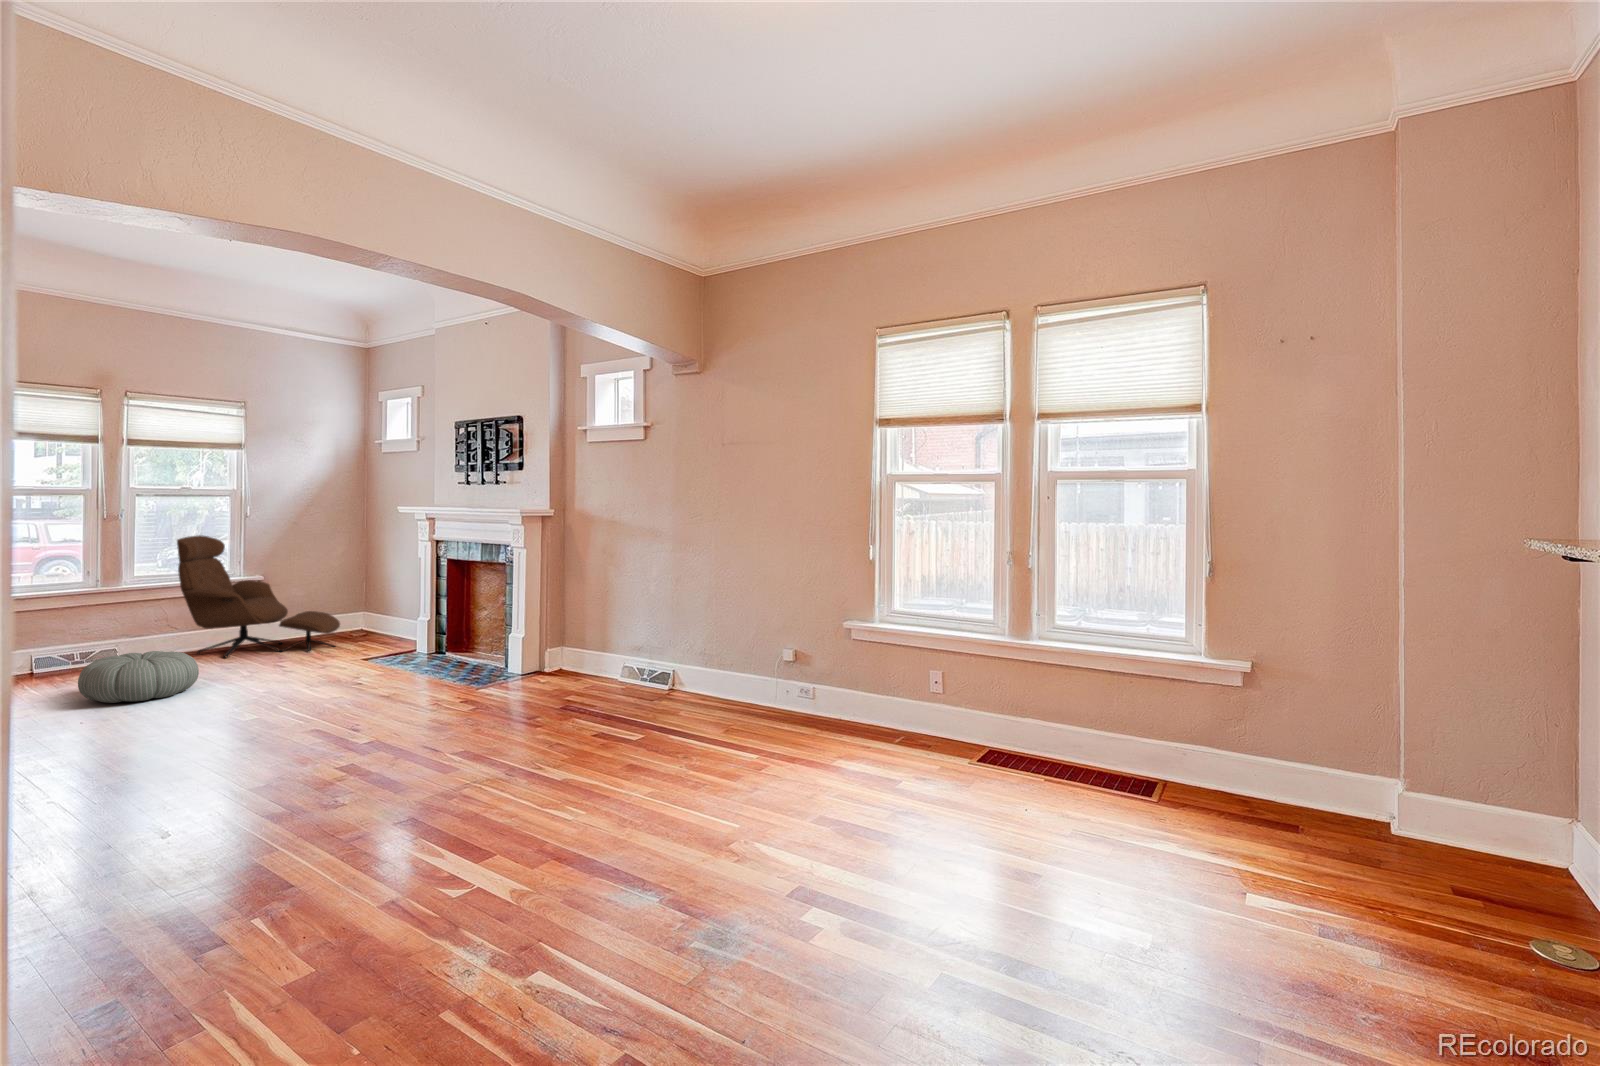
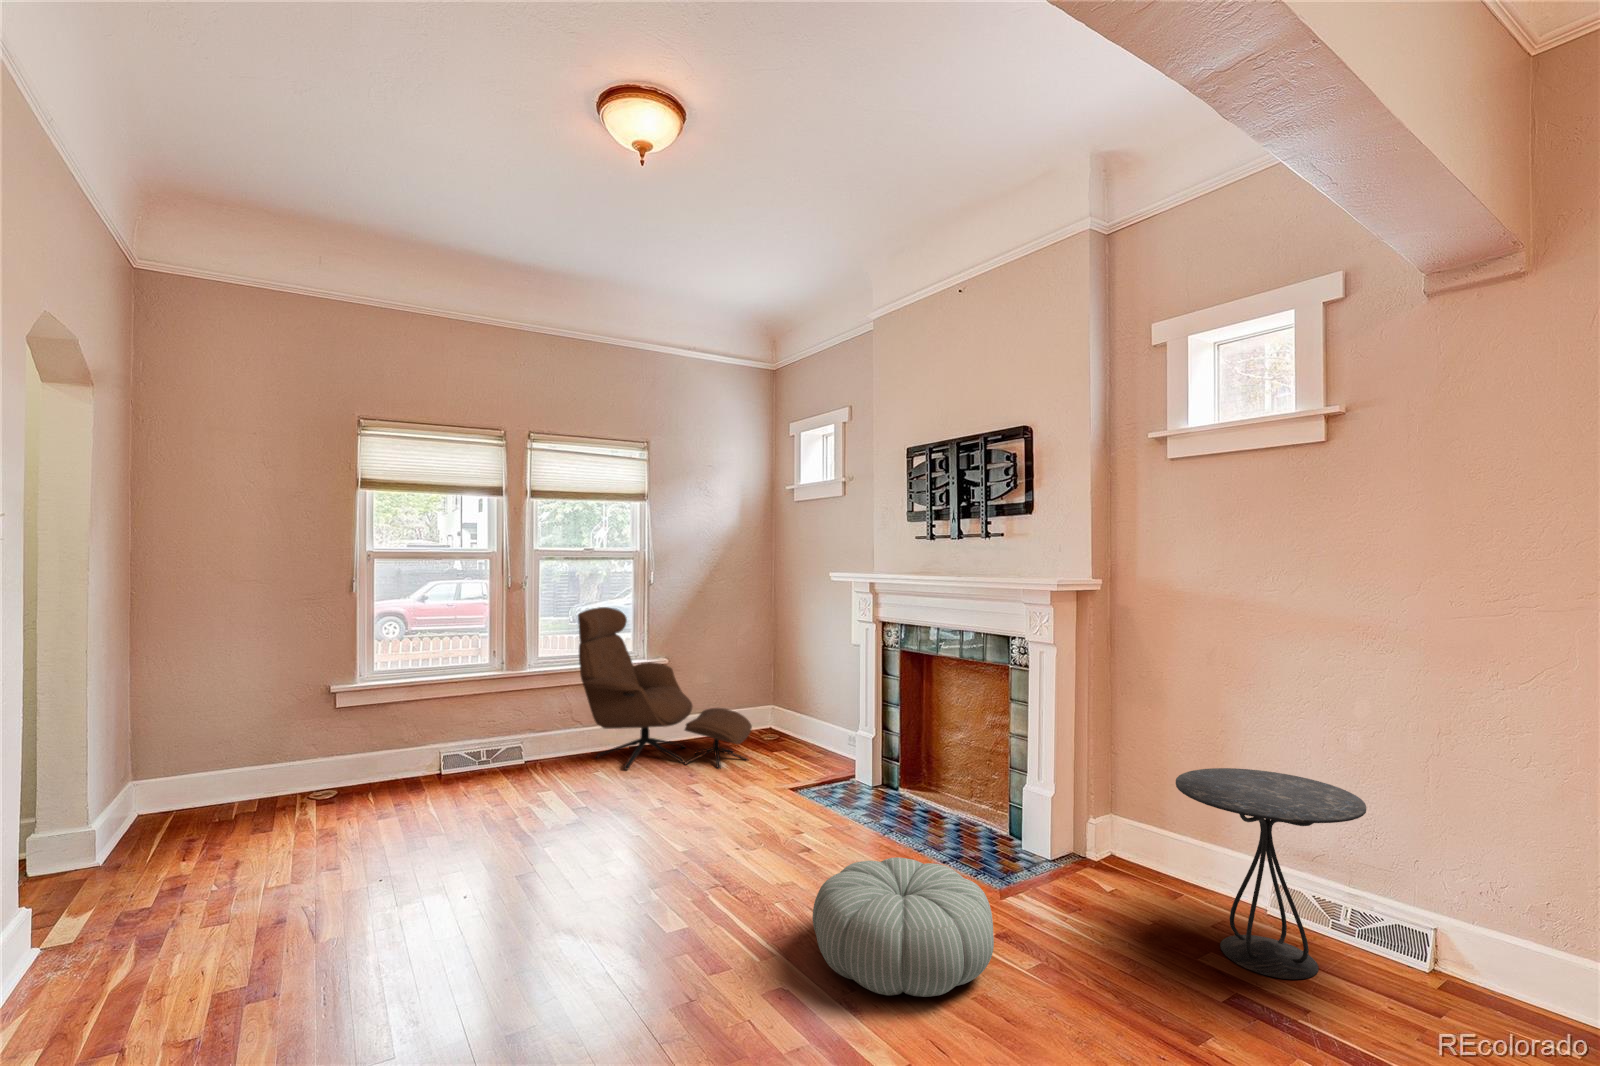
side table: none [562,605,645,694] -> present [1176,768,1366,979]
pouf: present [78,651,199,703] -> present [813,857,994,997]

